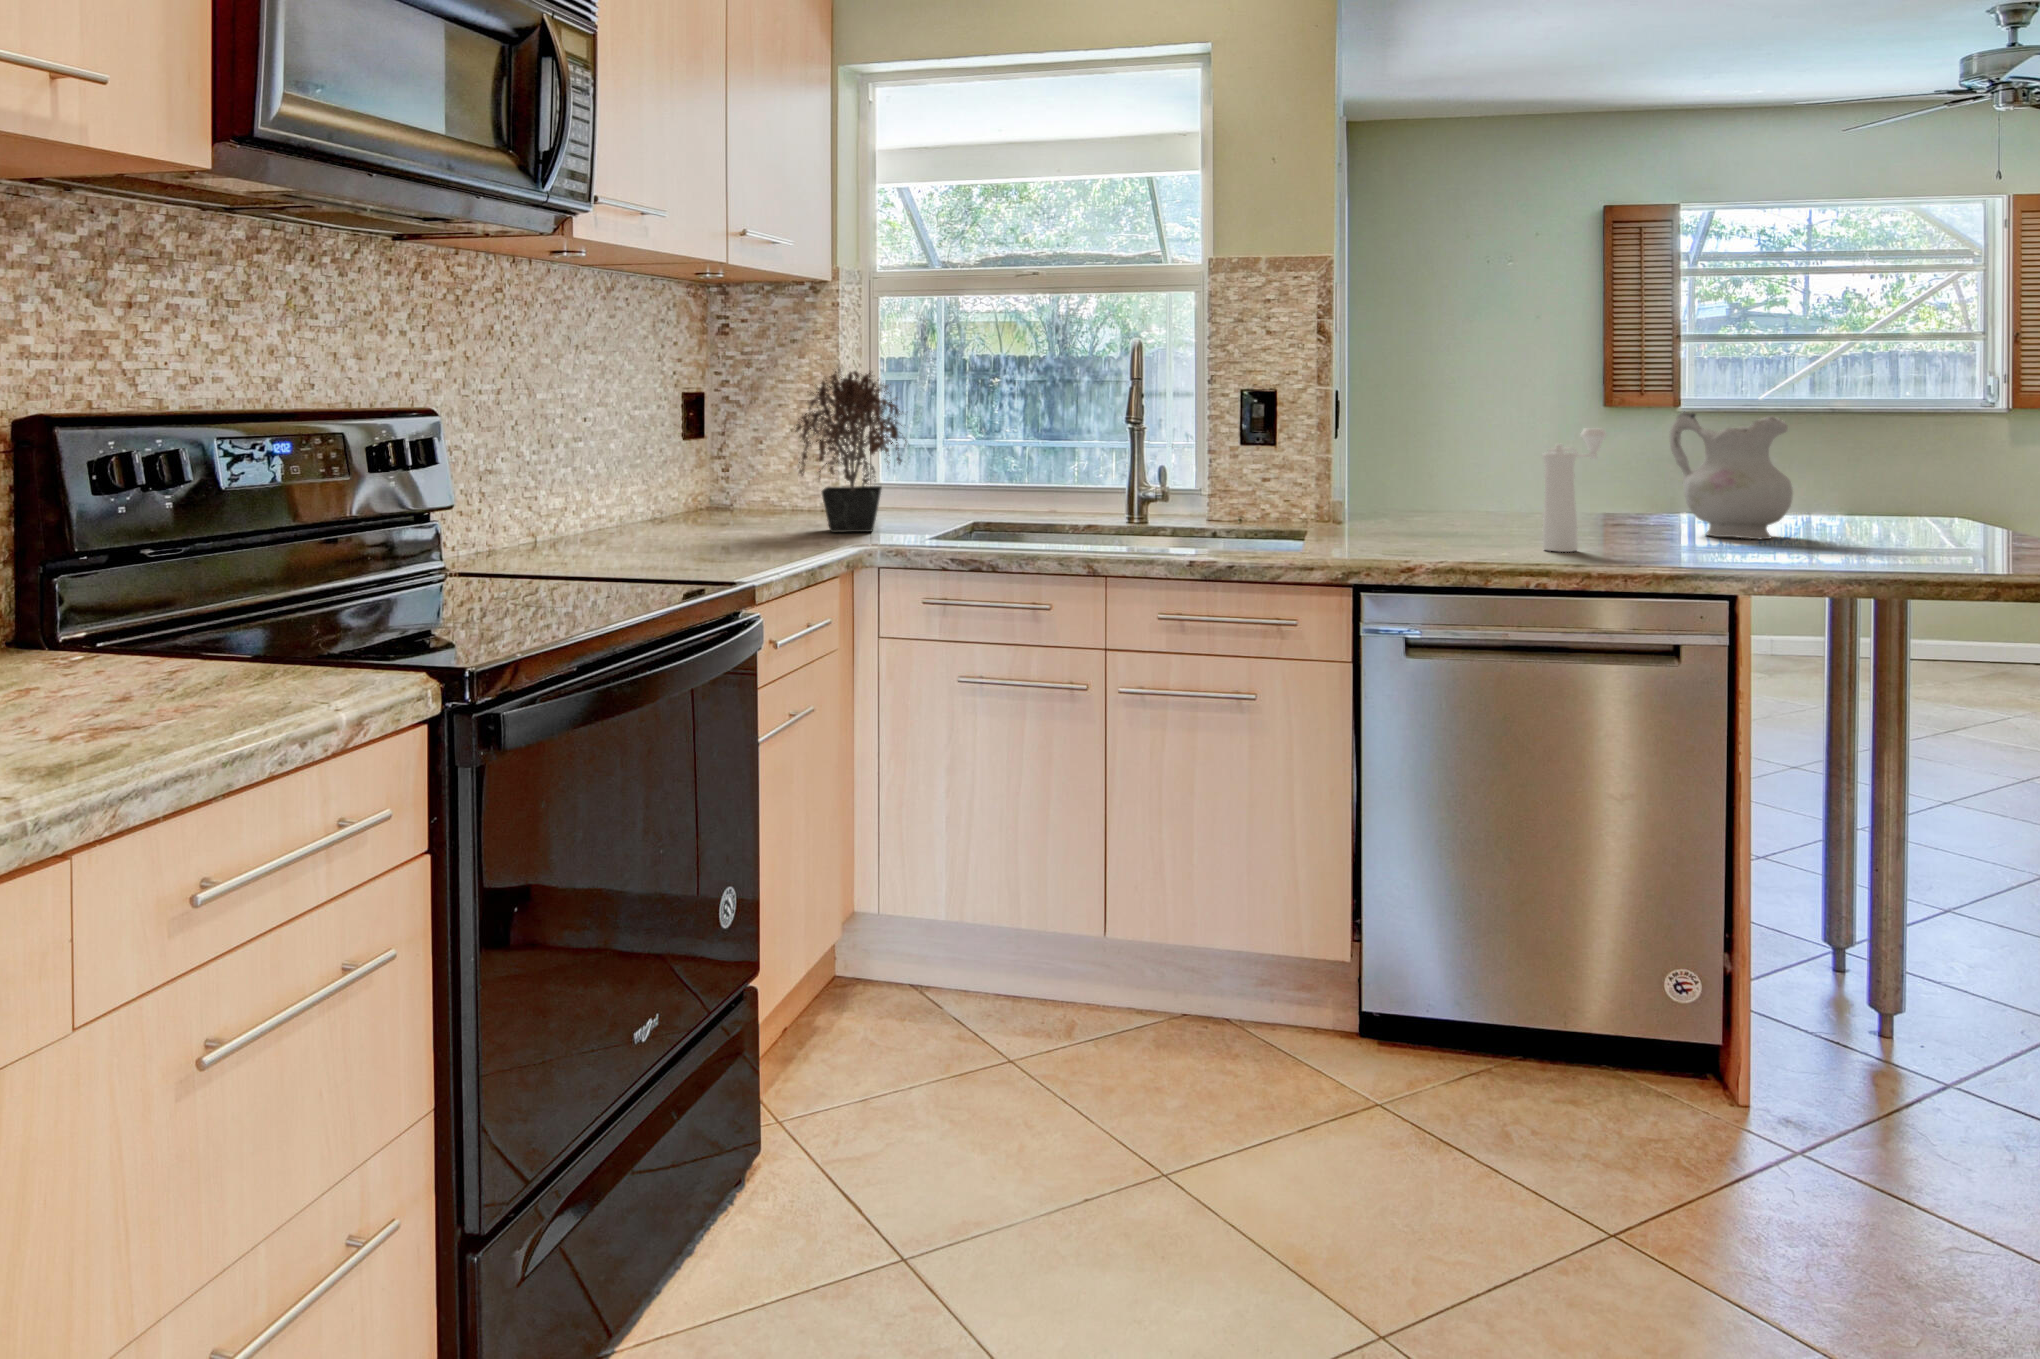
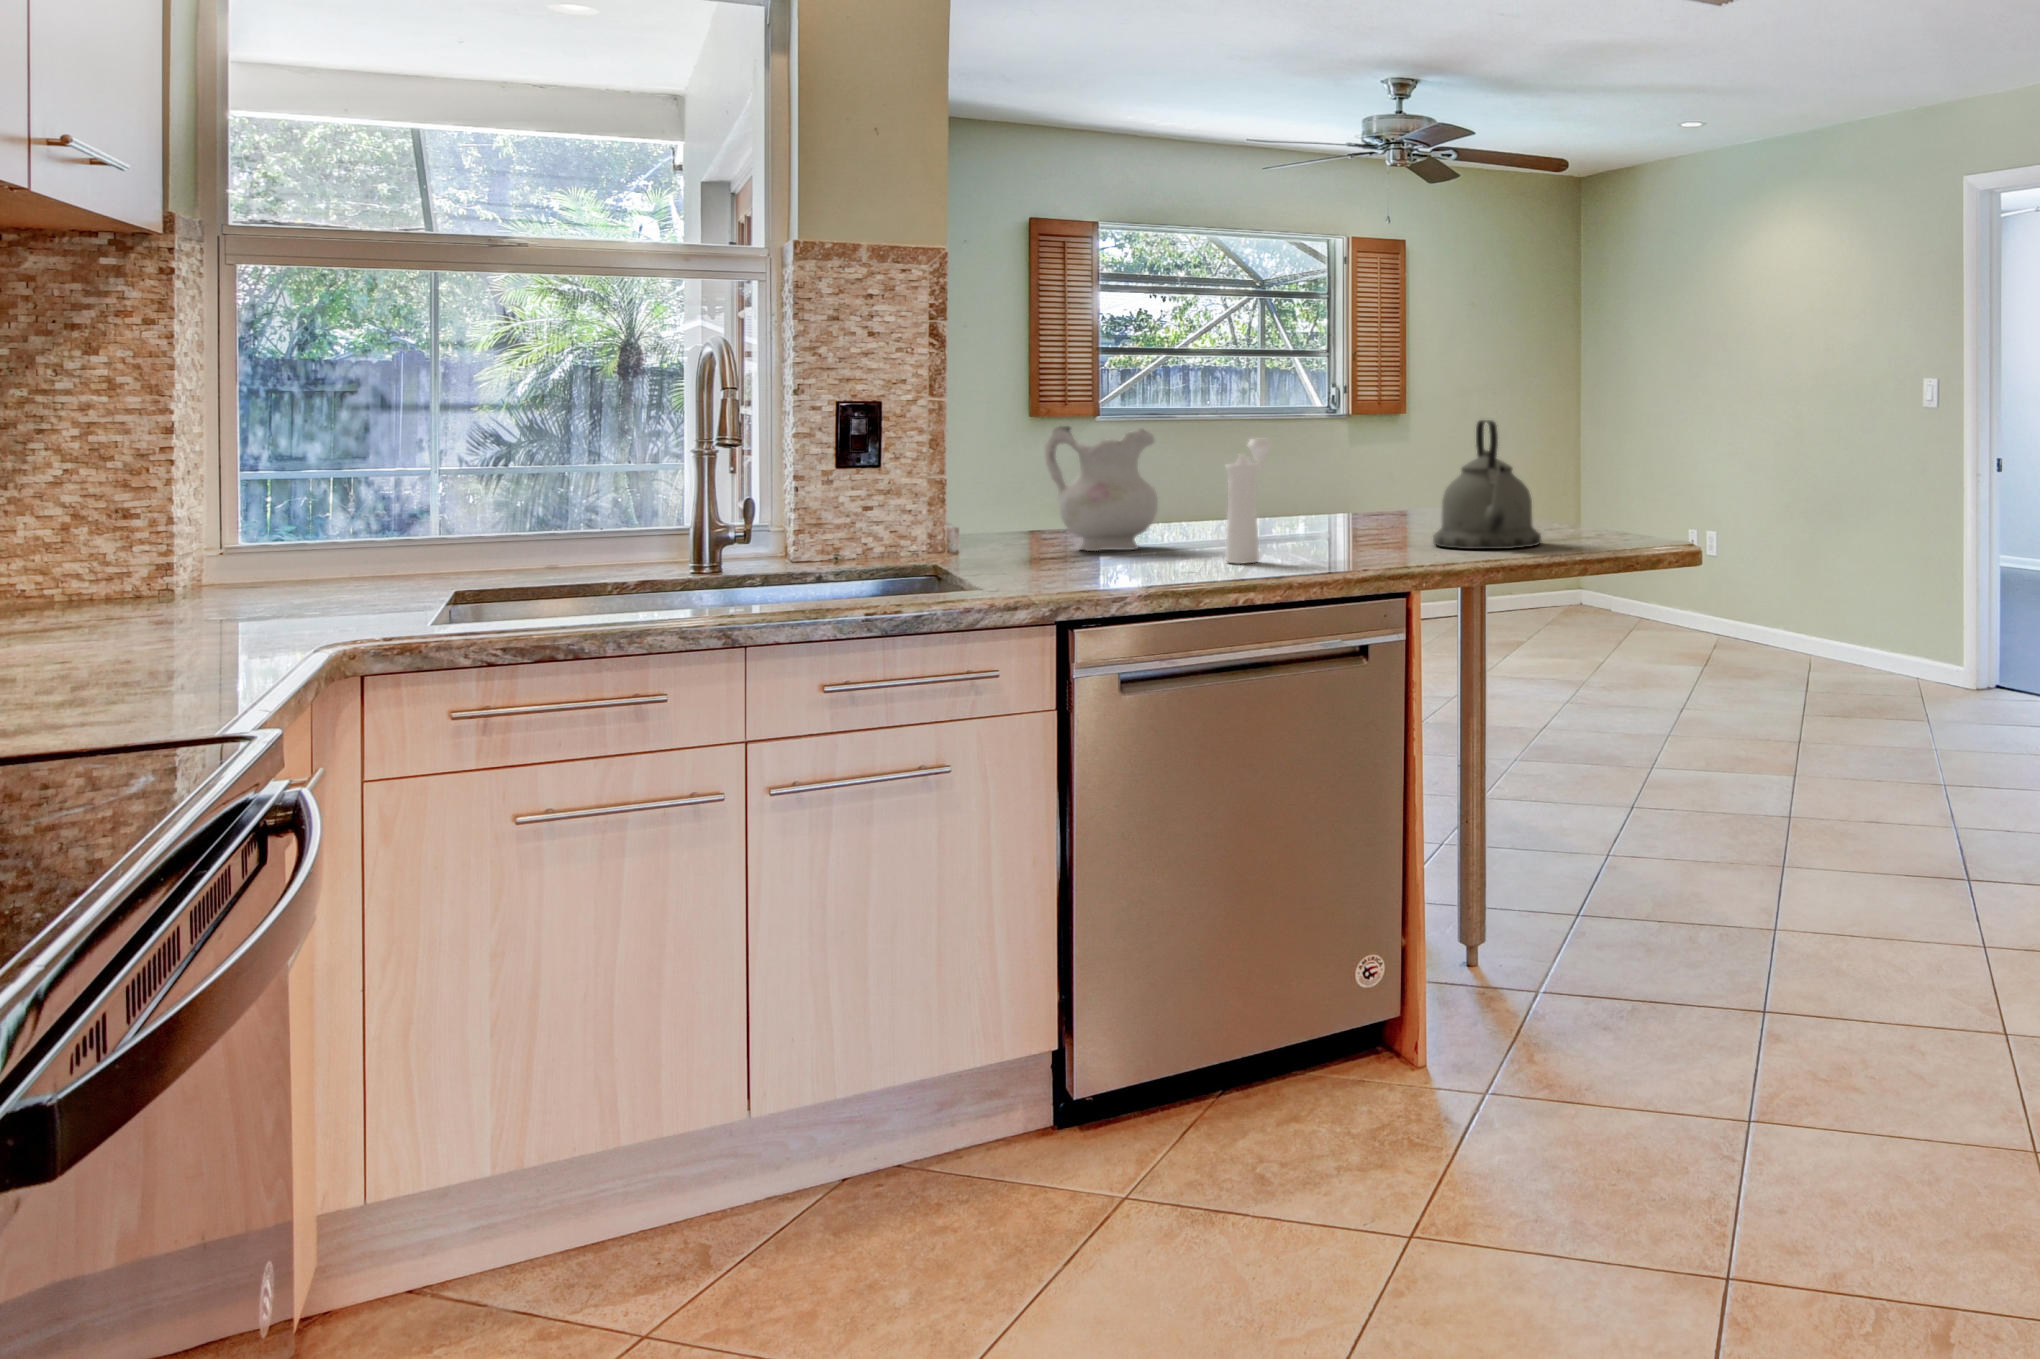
potted plant: present [796,368,907,532] -> none [157,366,395,627]
ceramic pitcher: present [1670,412,1793,539] -> present [1045,425,1158,551]
kettle: none [1813,413,1962,563] -> present [1433,420,1541,549]

